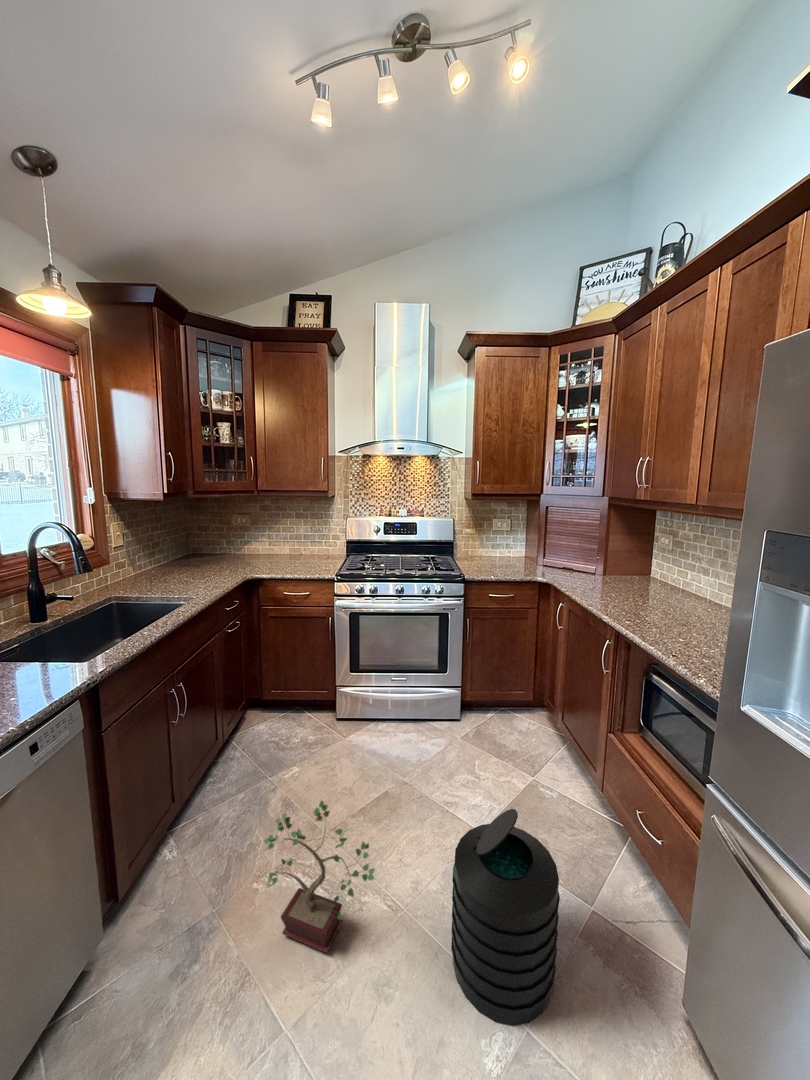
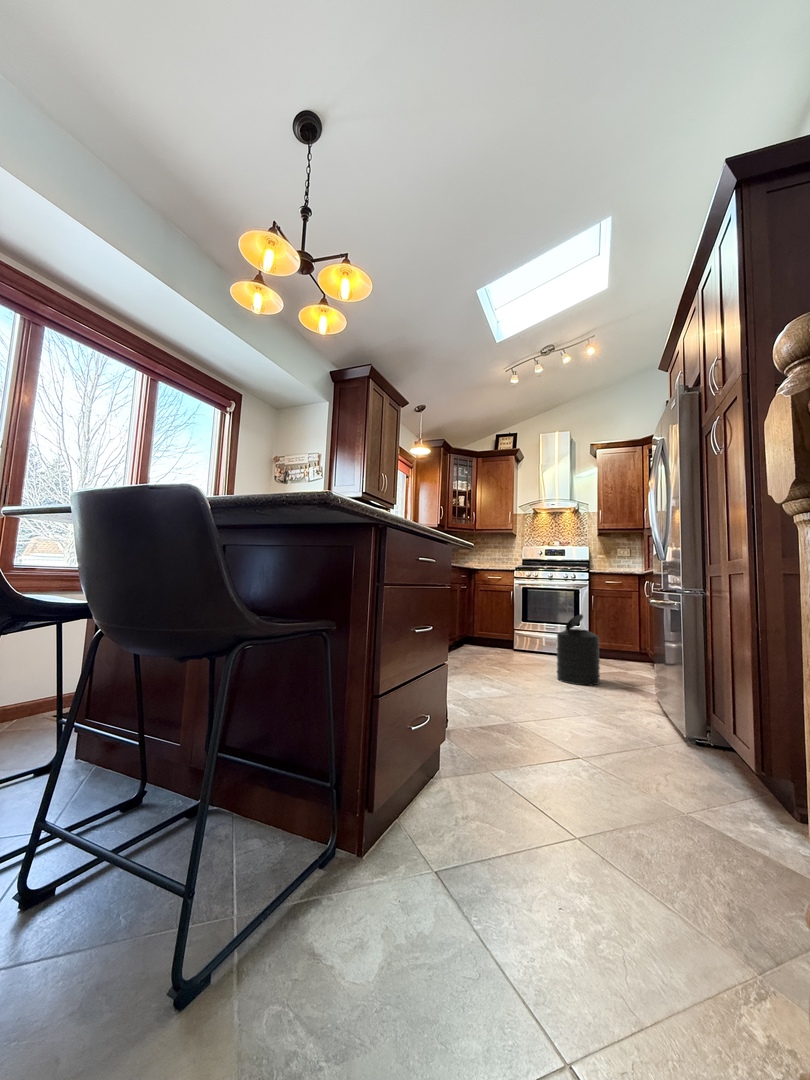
potted plant: present [264,801,375,953] -> none [484,615,527,671]

